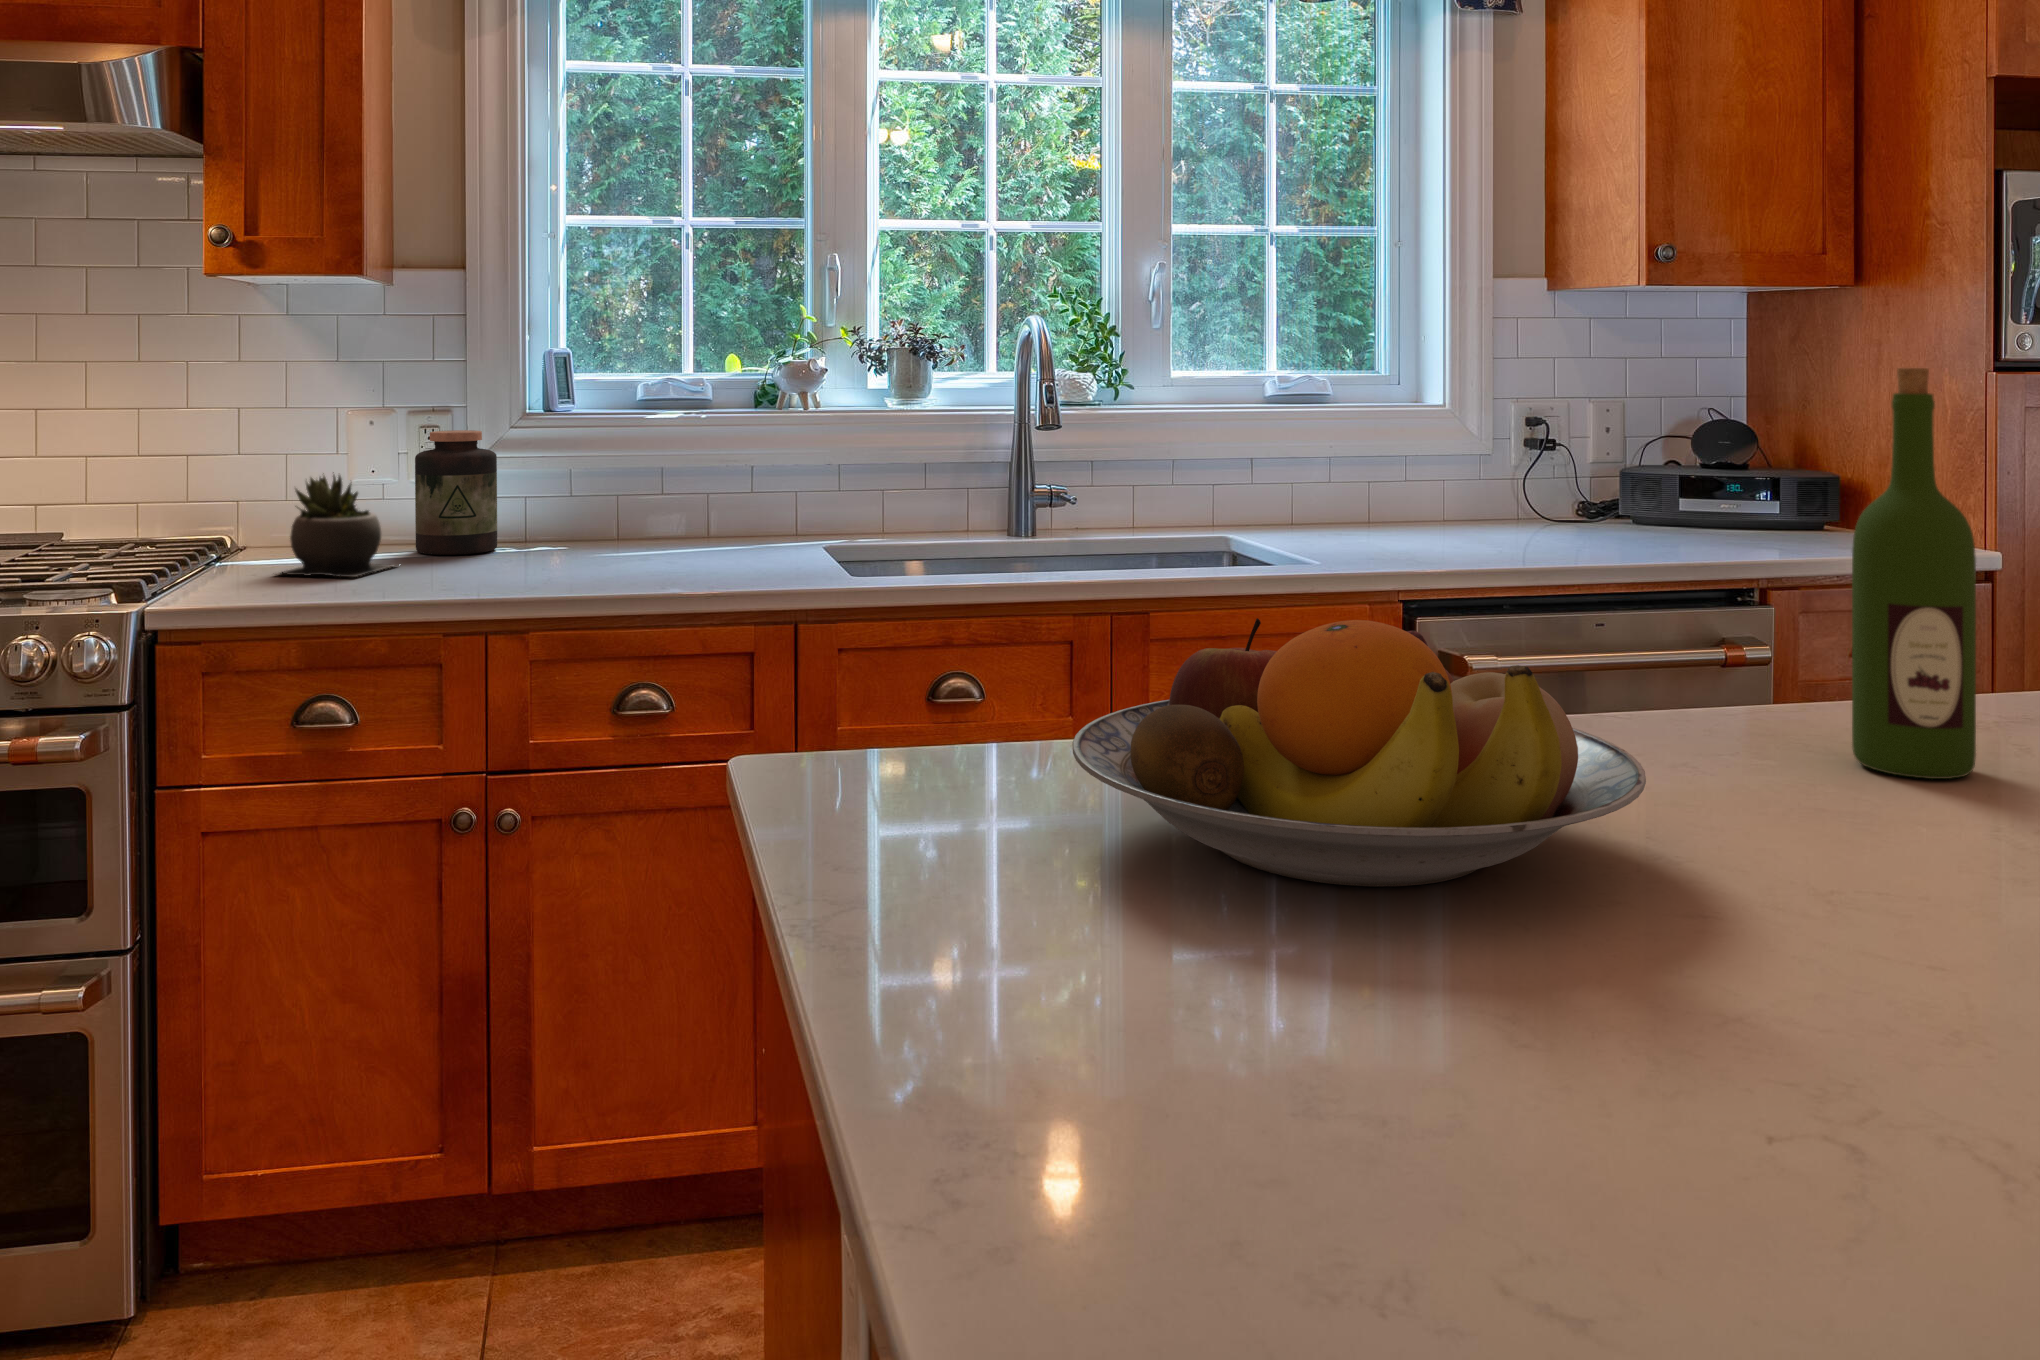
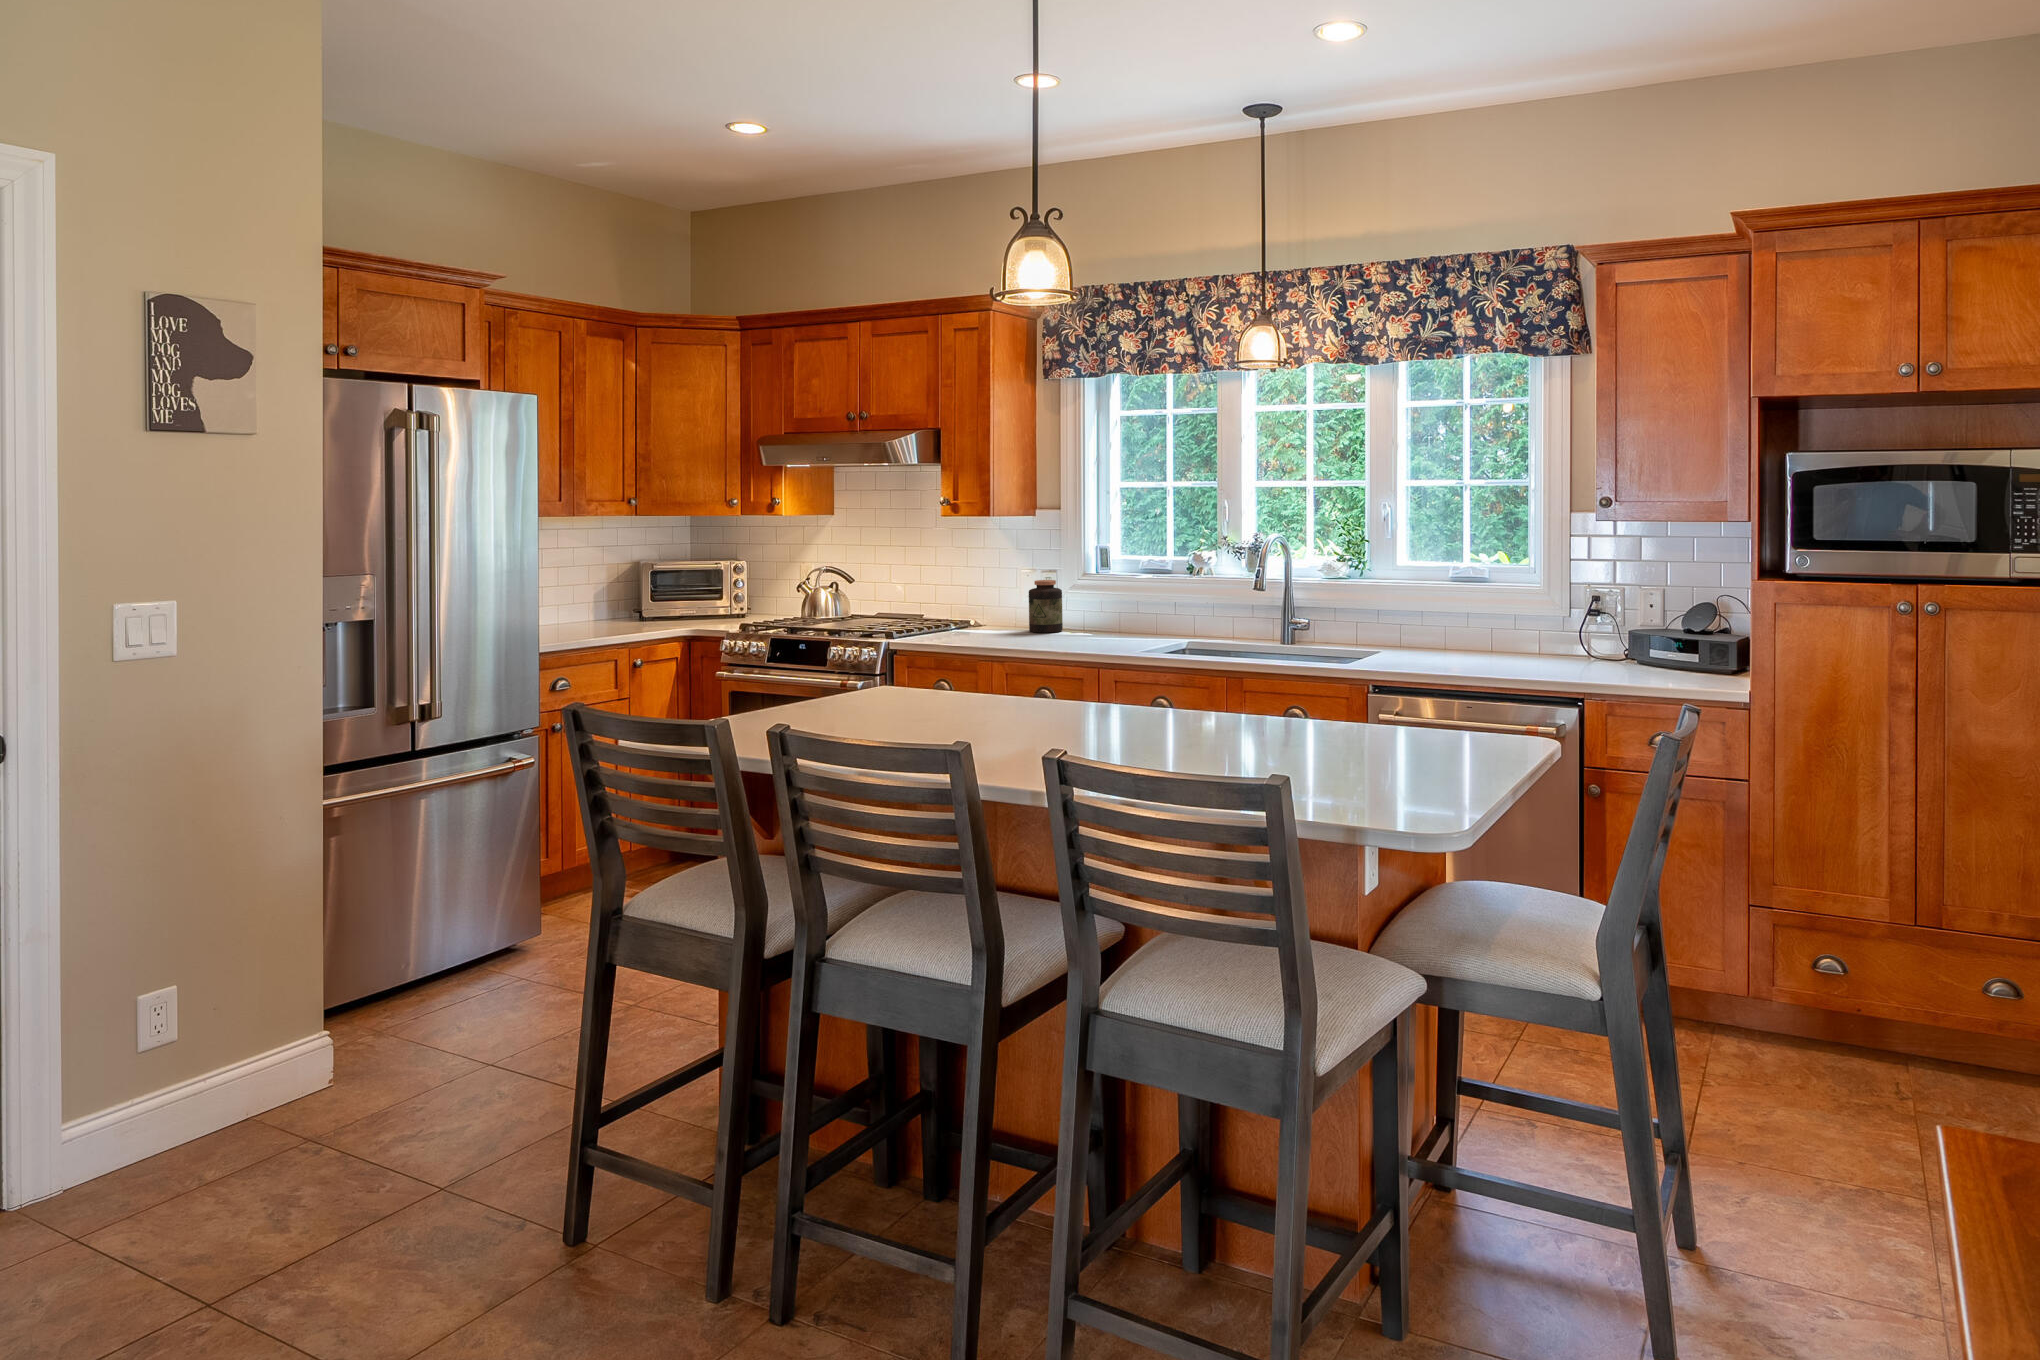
wine bottle: present [1852,368,1976,779] -> none [1082,602,1116,729]
succulent plant: present [277,472,394,577] -> none [957,596,1007,638]
fruit bowl: present [1073,618,1646,886] -> none [836,661,977,724]

